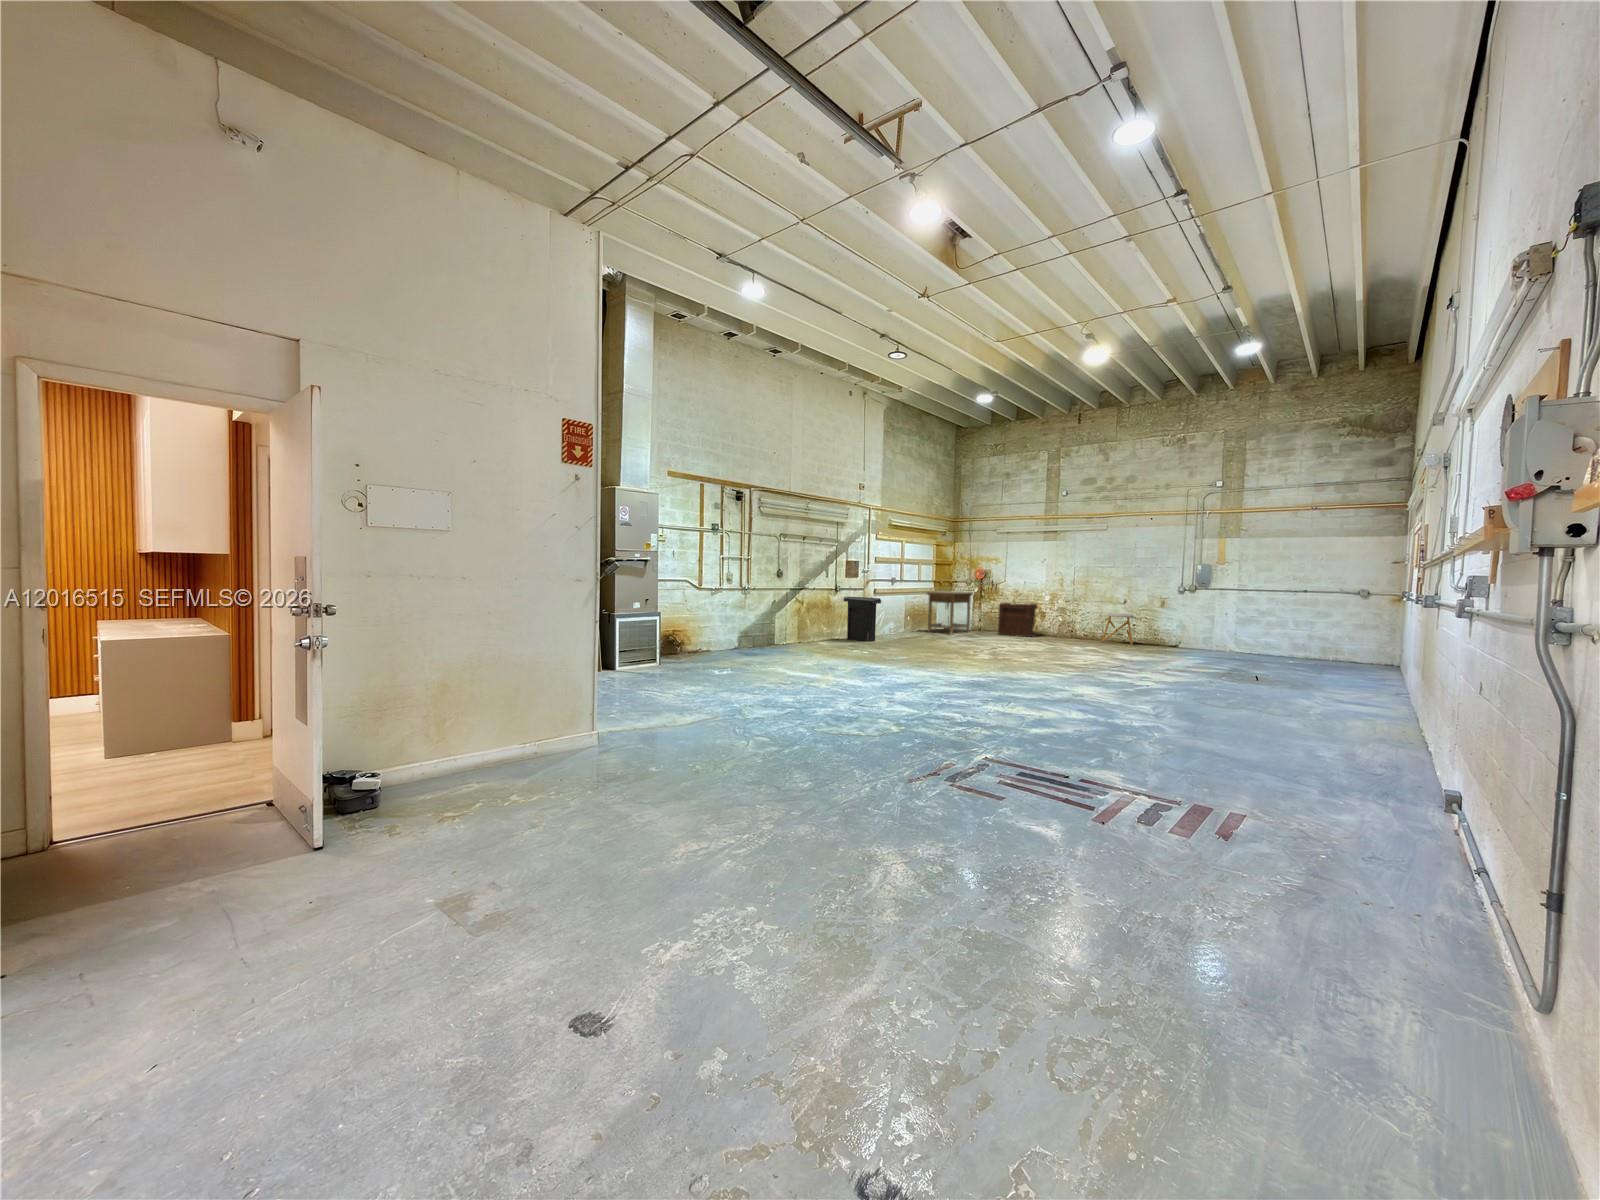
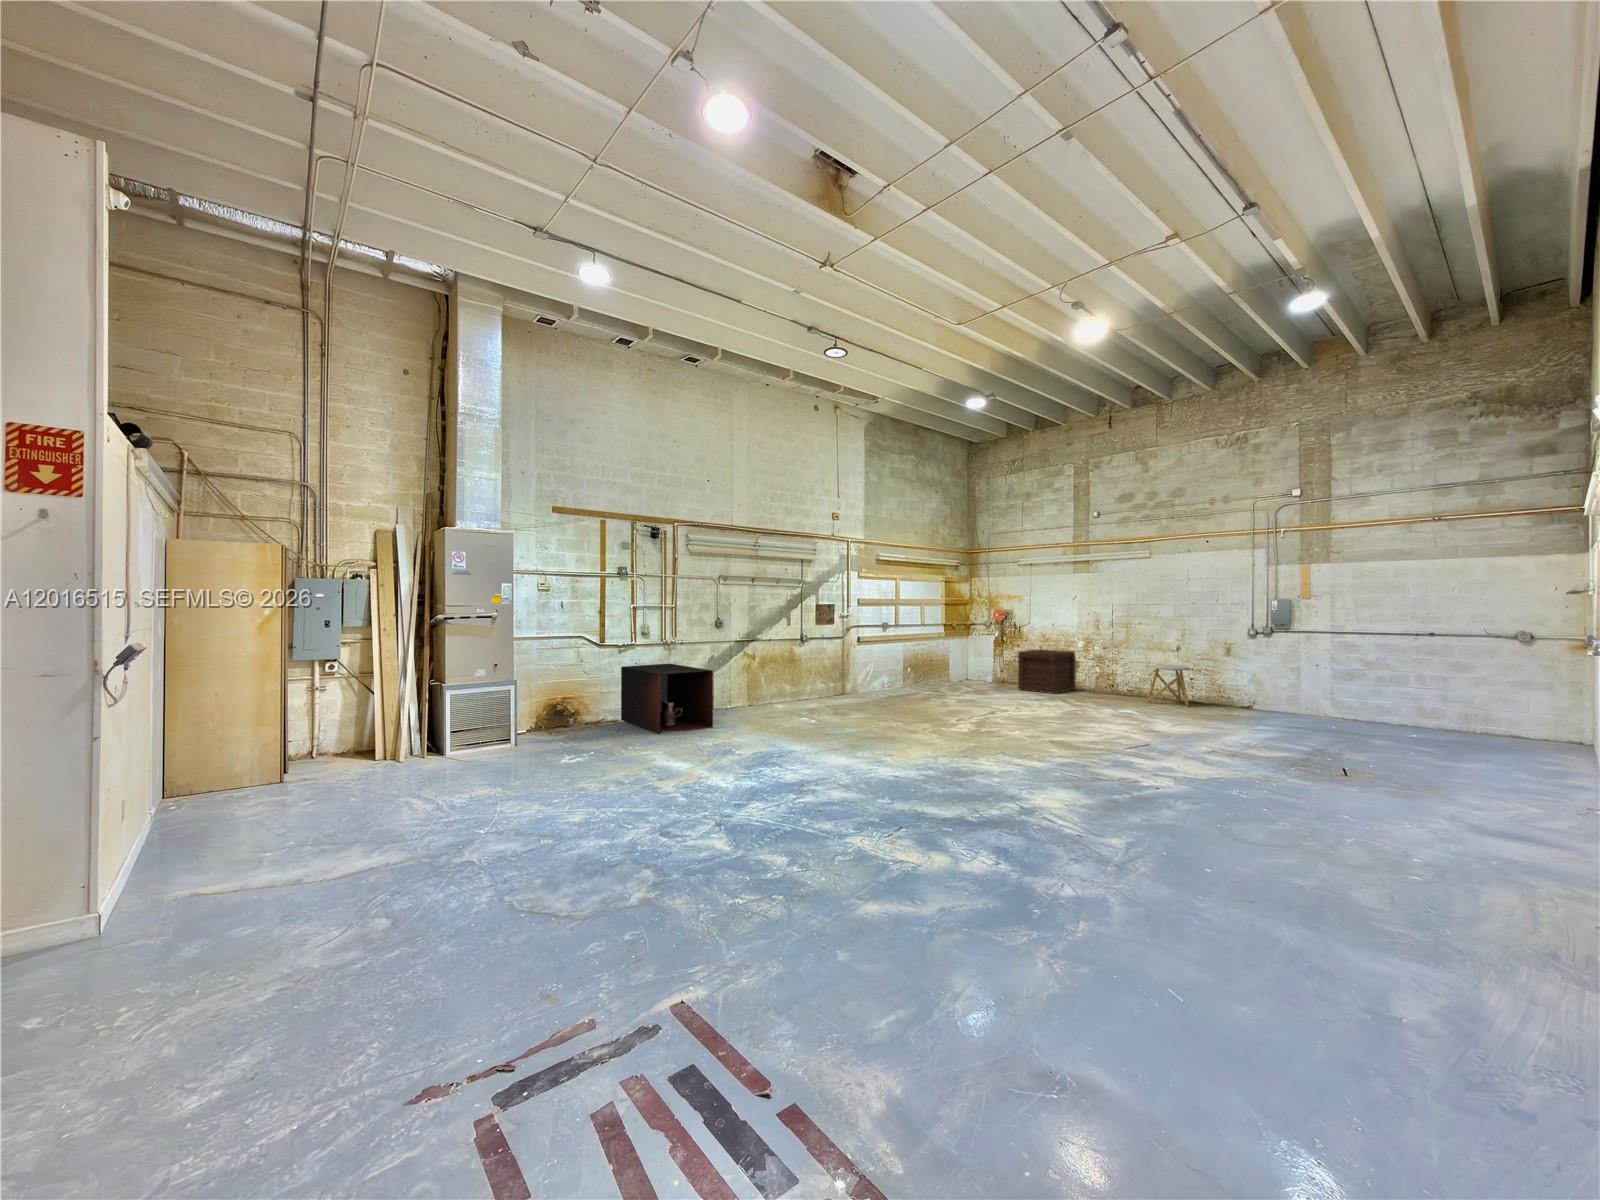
desk: present [926,591,974,634] -> none [923,636,995,690]
trash can: present [844,597,881,642] -> none [811,648,852,703]
storage cabinet: none [712,606,796,659] -> present [621,664,713,734]

